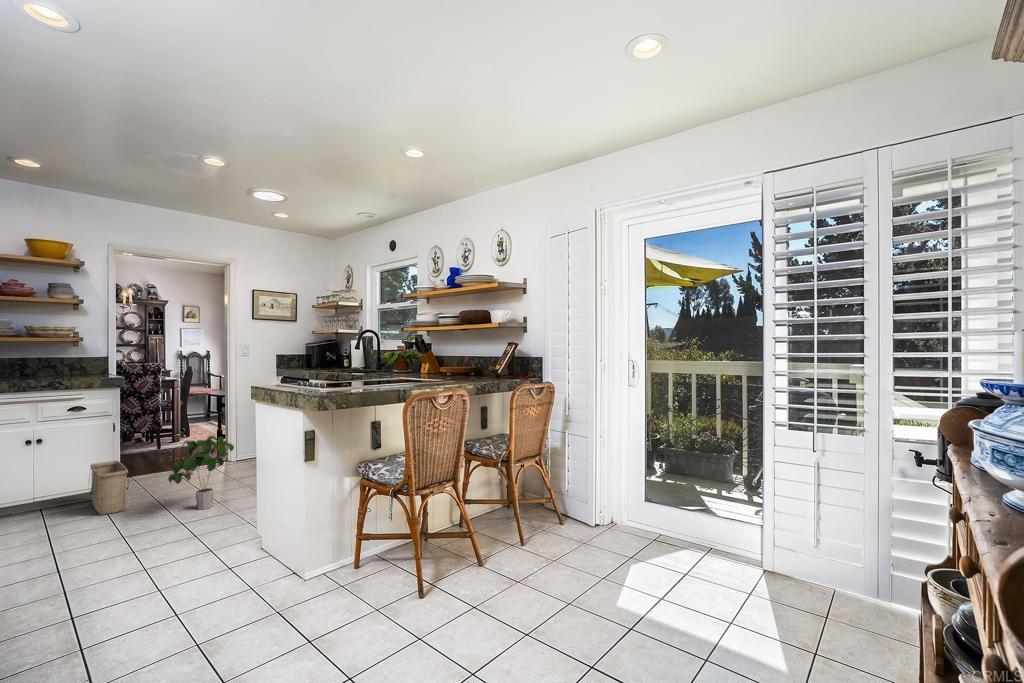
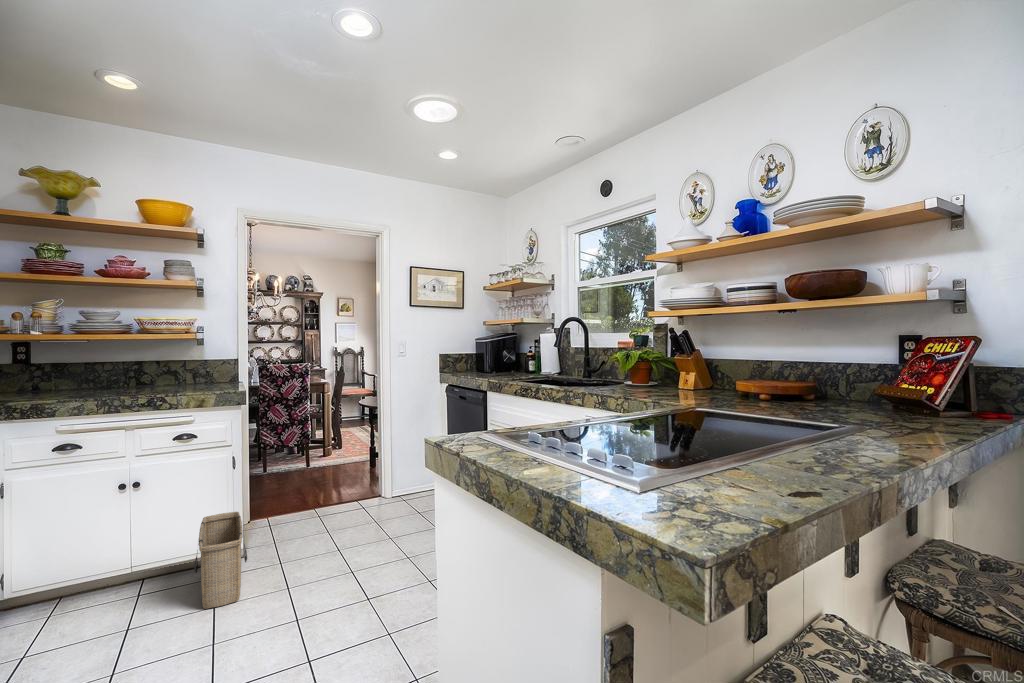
potted plant: present [168,436,234,509] -> none [290,490,389,616]

